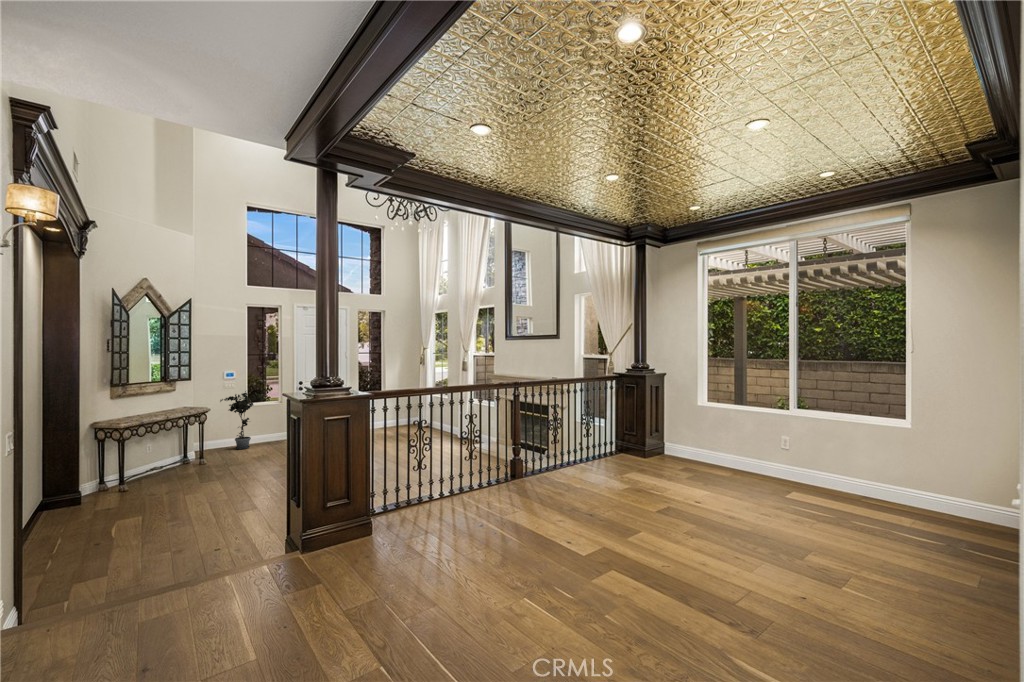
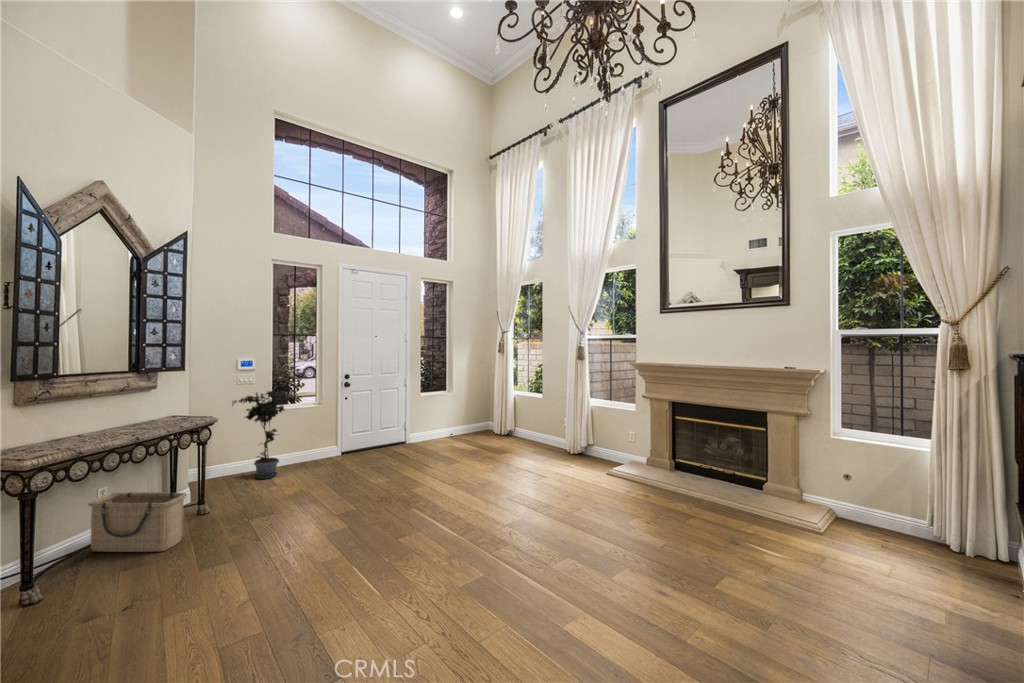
basket: none [144,447,194,476] -> present [88,492,187,552]

